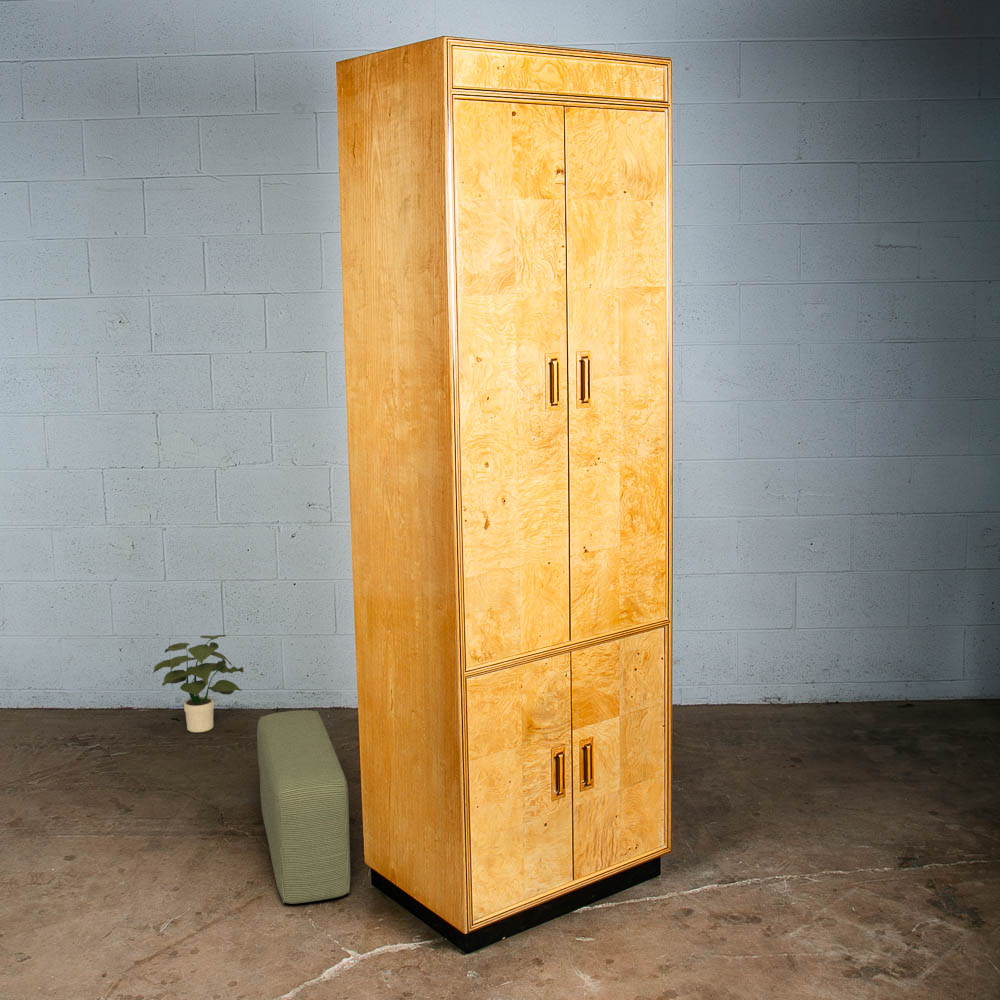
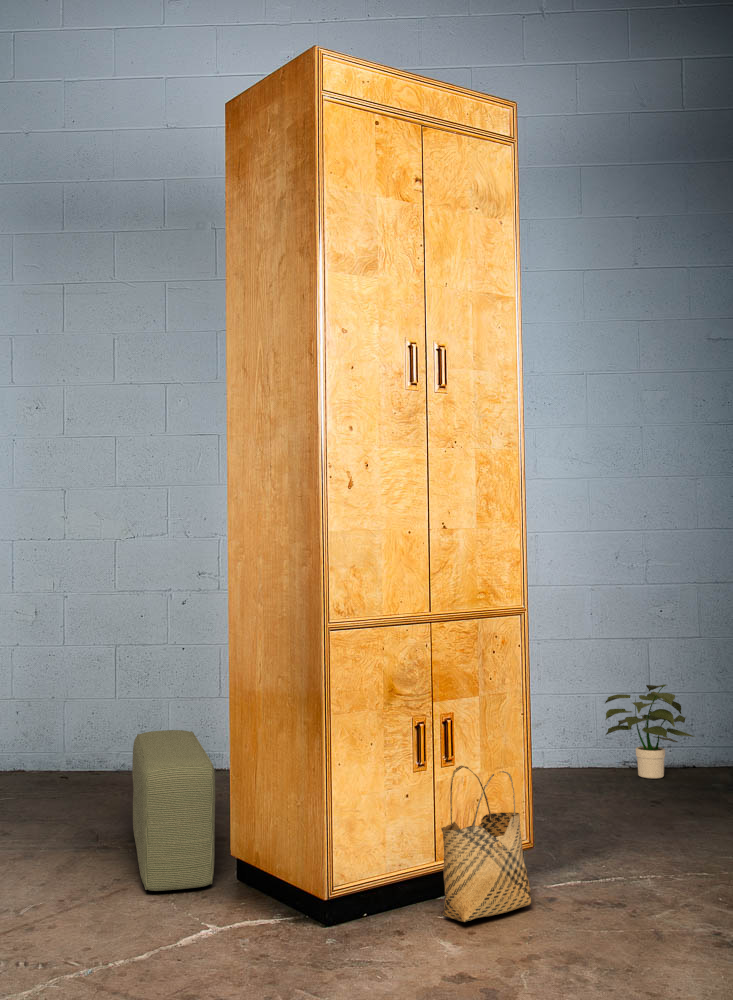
potted plant: present [153,635,244,732] -> present [605,684,695,778]
woven basket: none [580,791,667,950] -> present [441,766,531,922]

